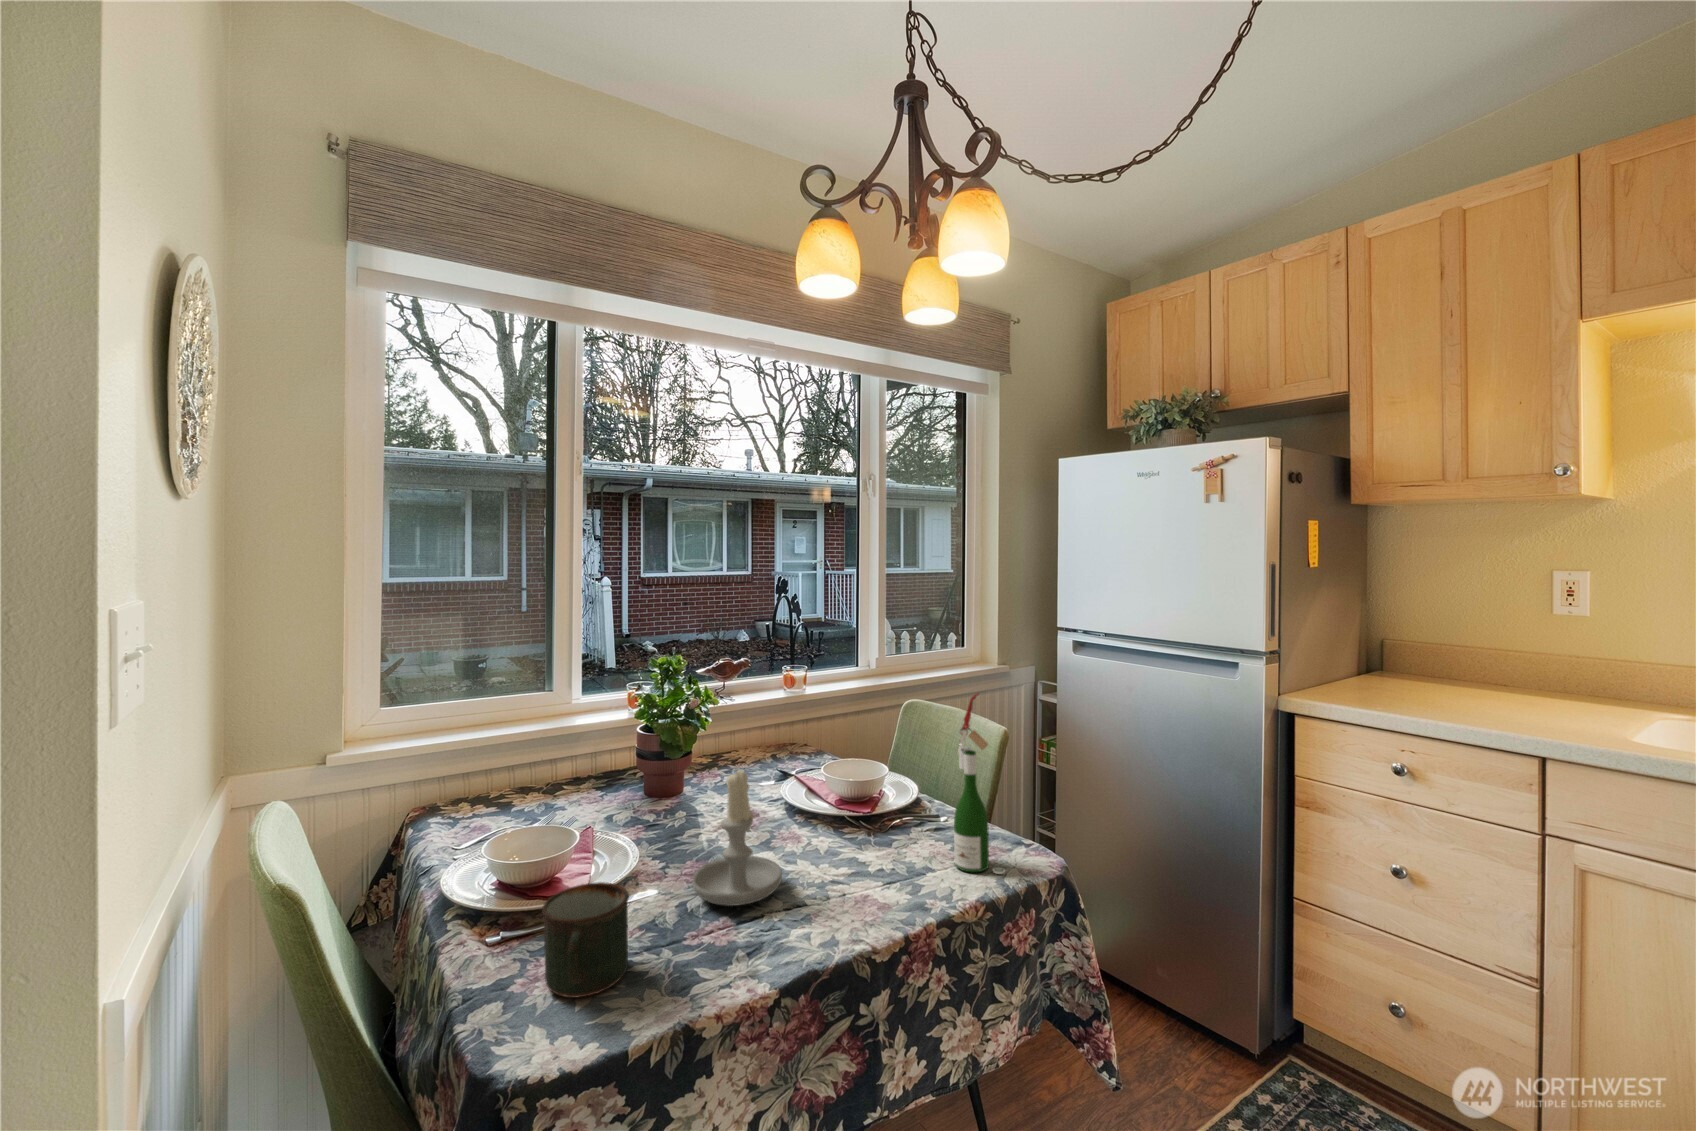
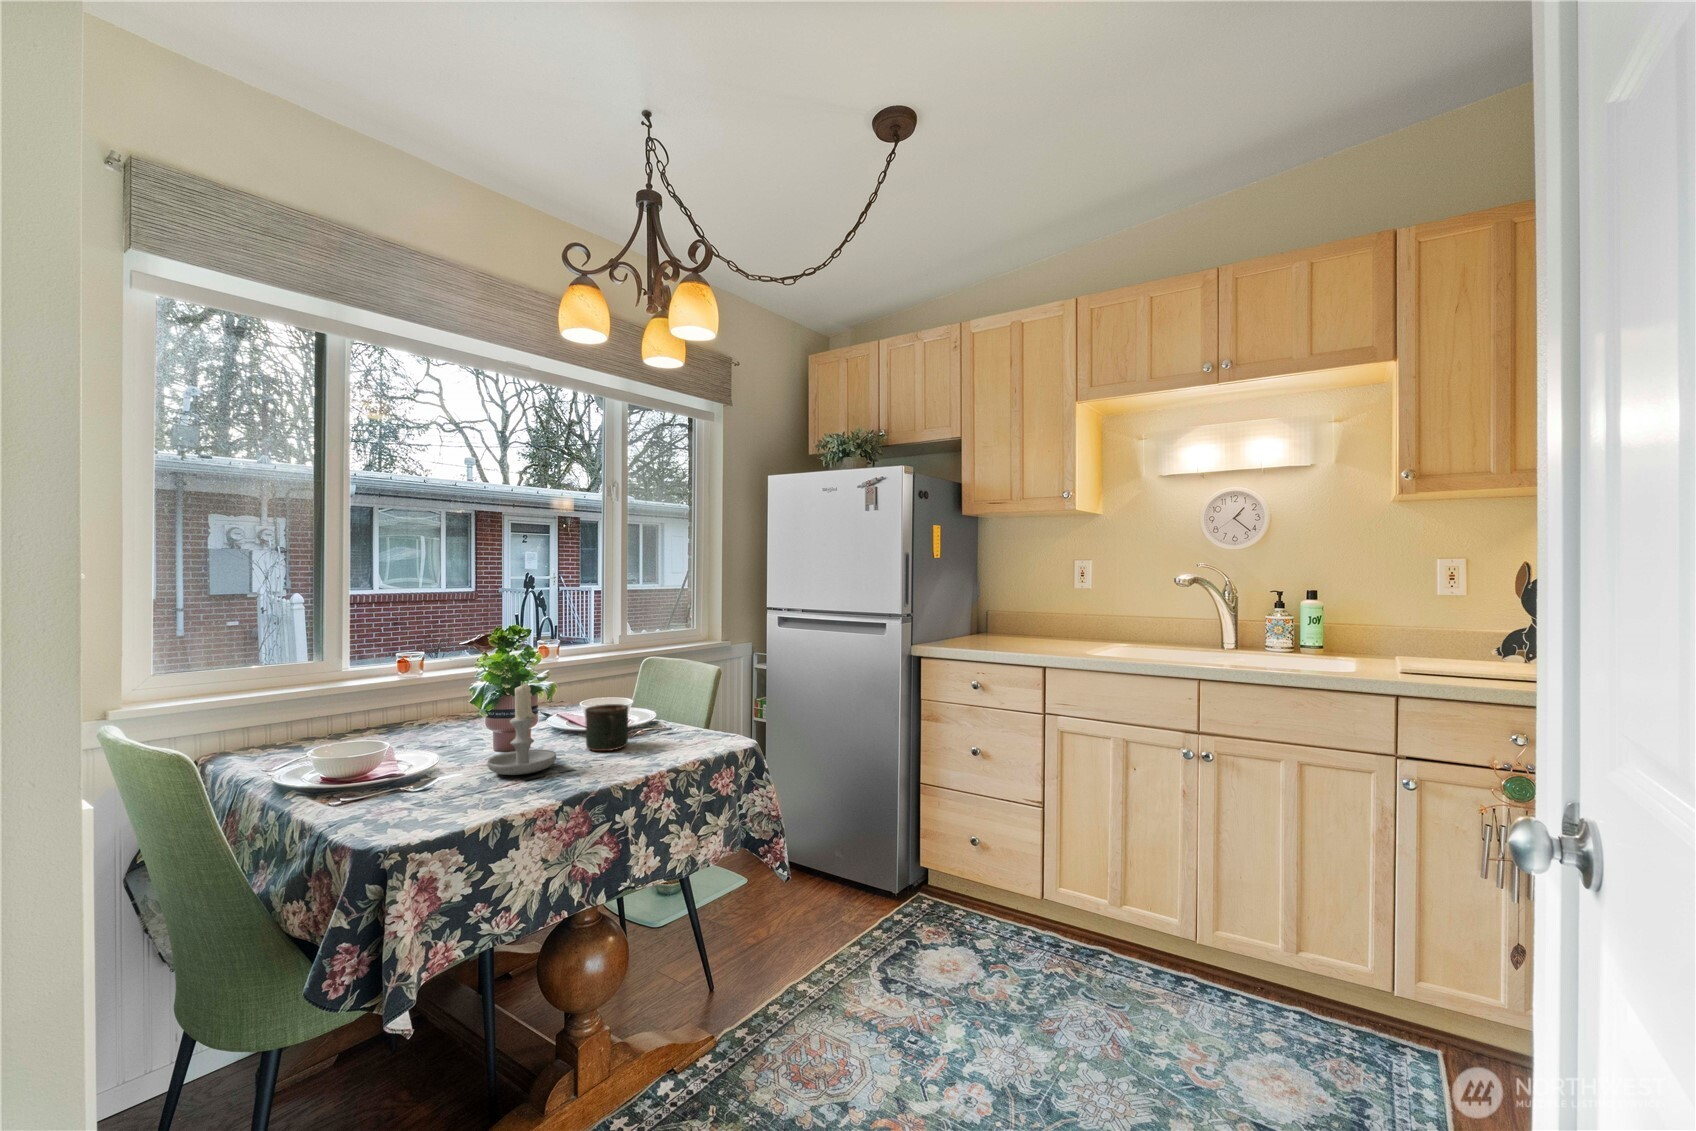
wine bottle: present [954,693,1005,874] -> none [681,628,715,749]
mug: present [542,882,629,997] -> present [585,704,628,751]

